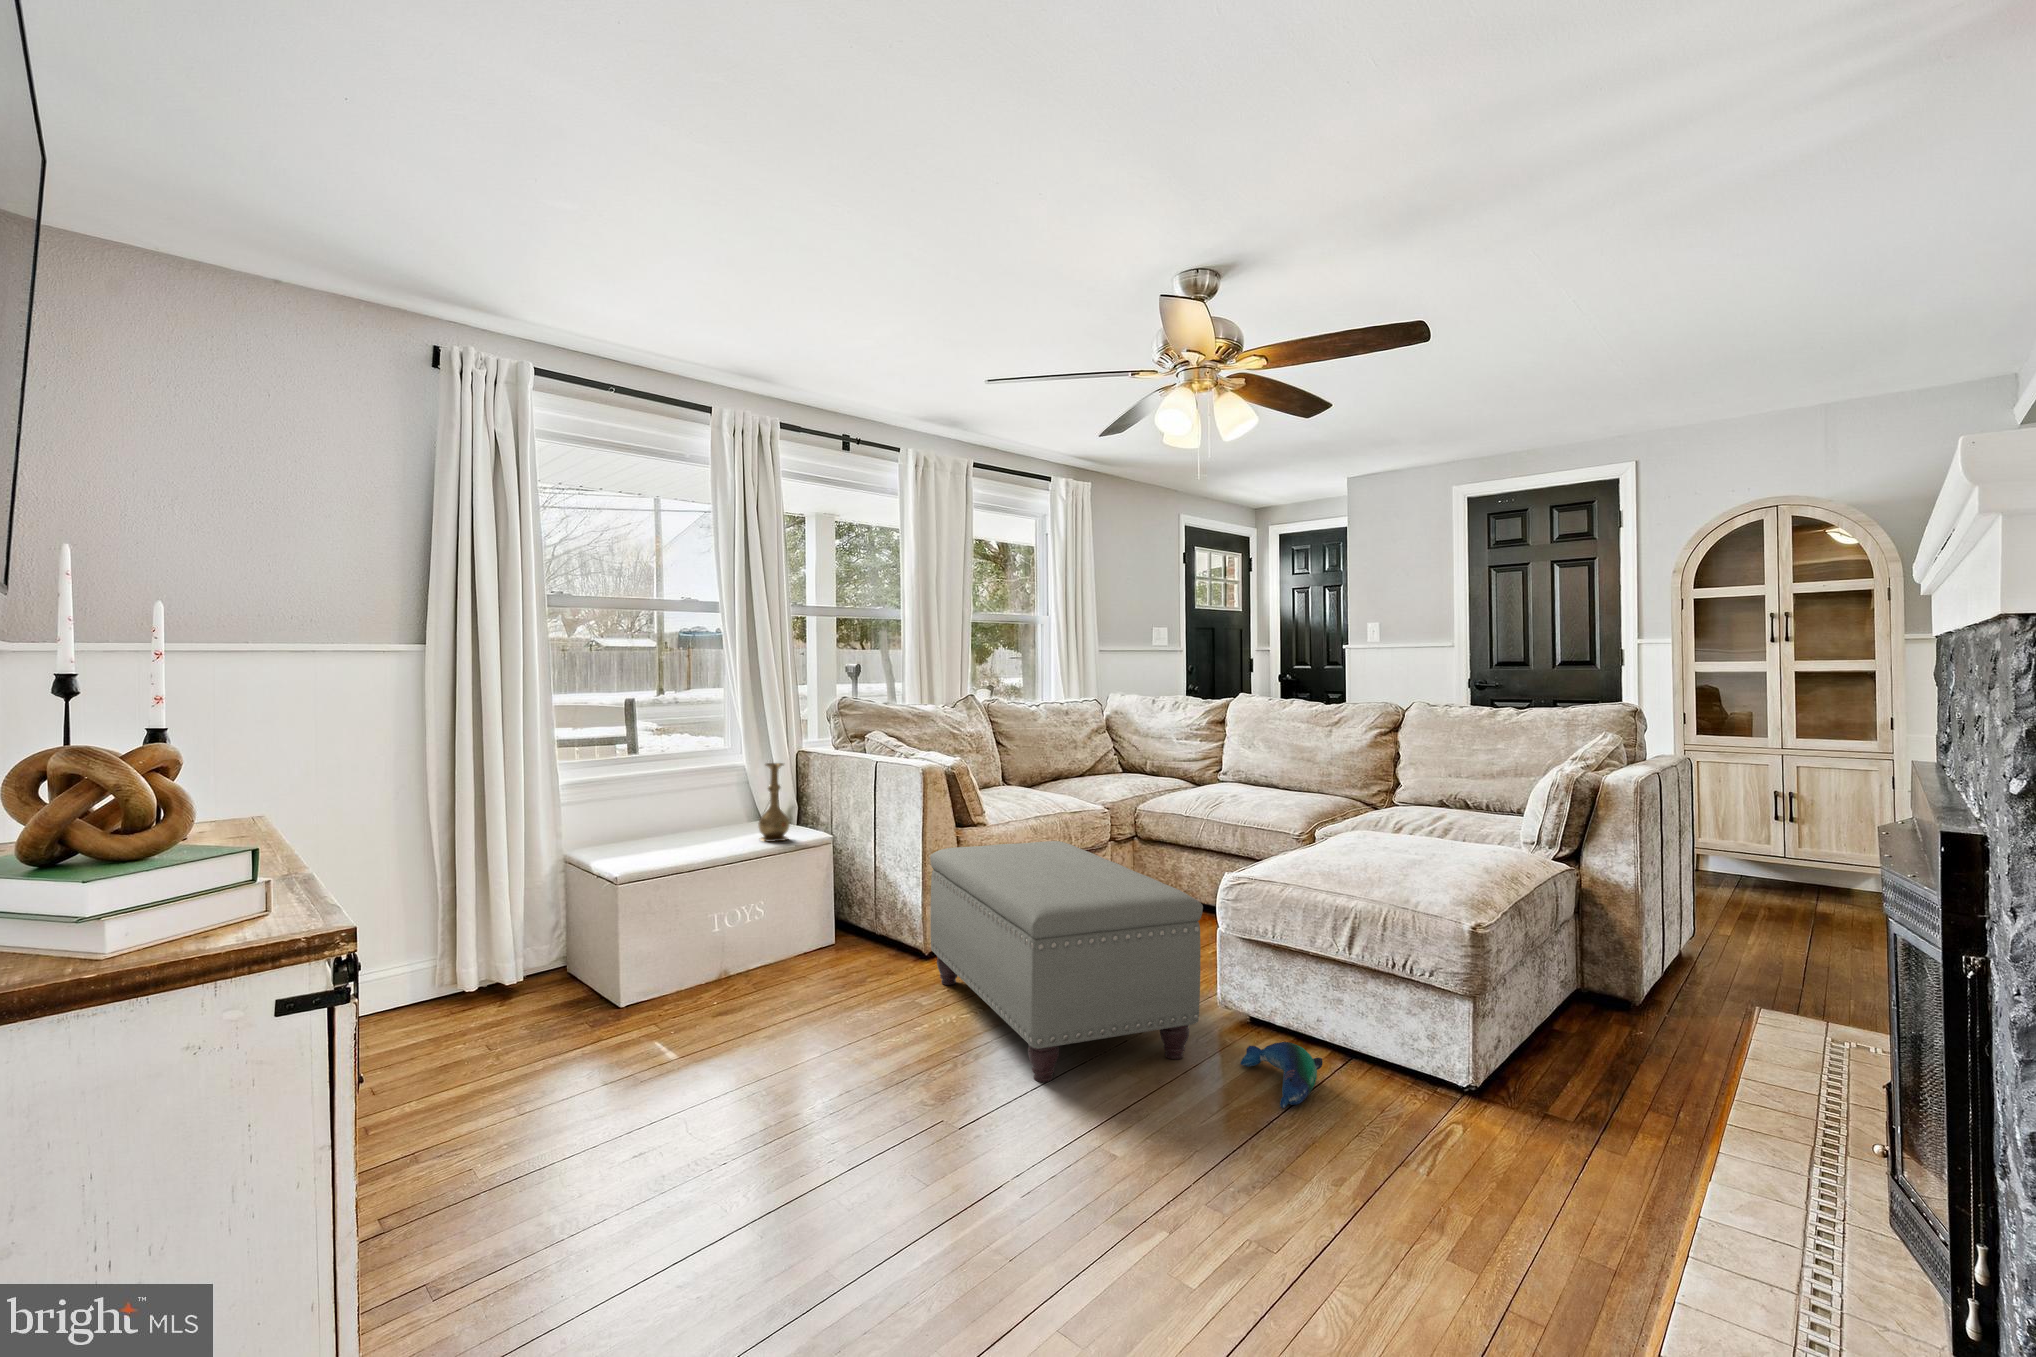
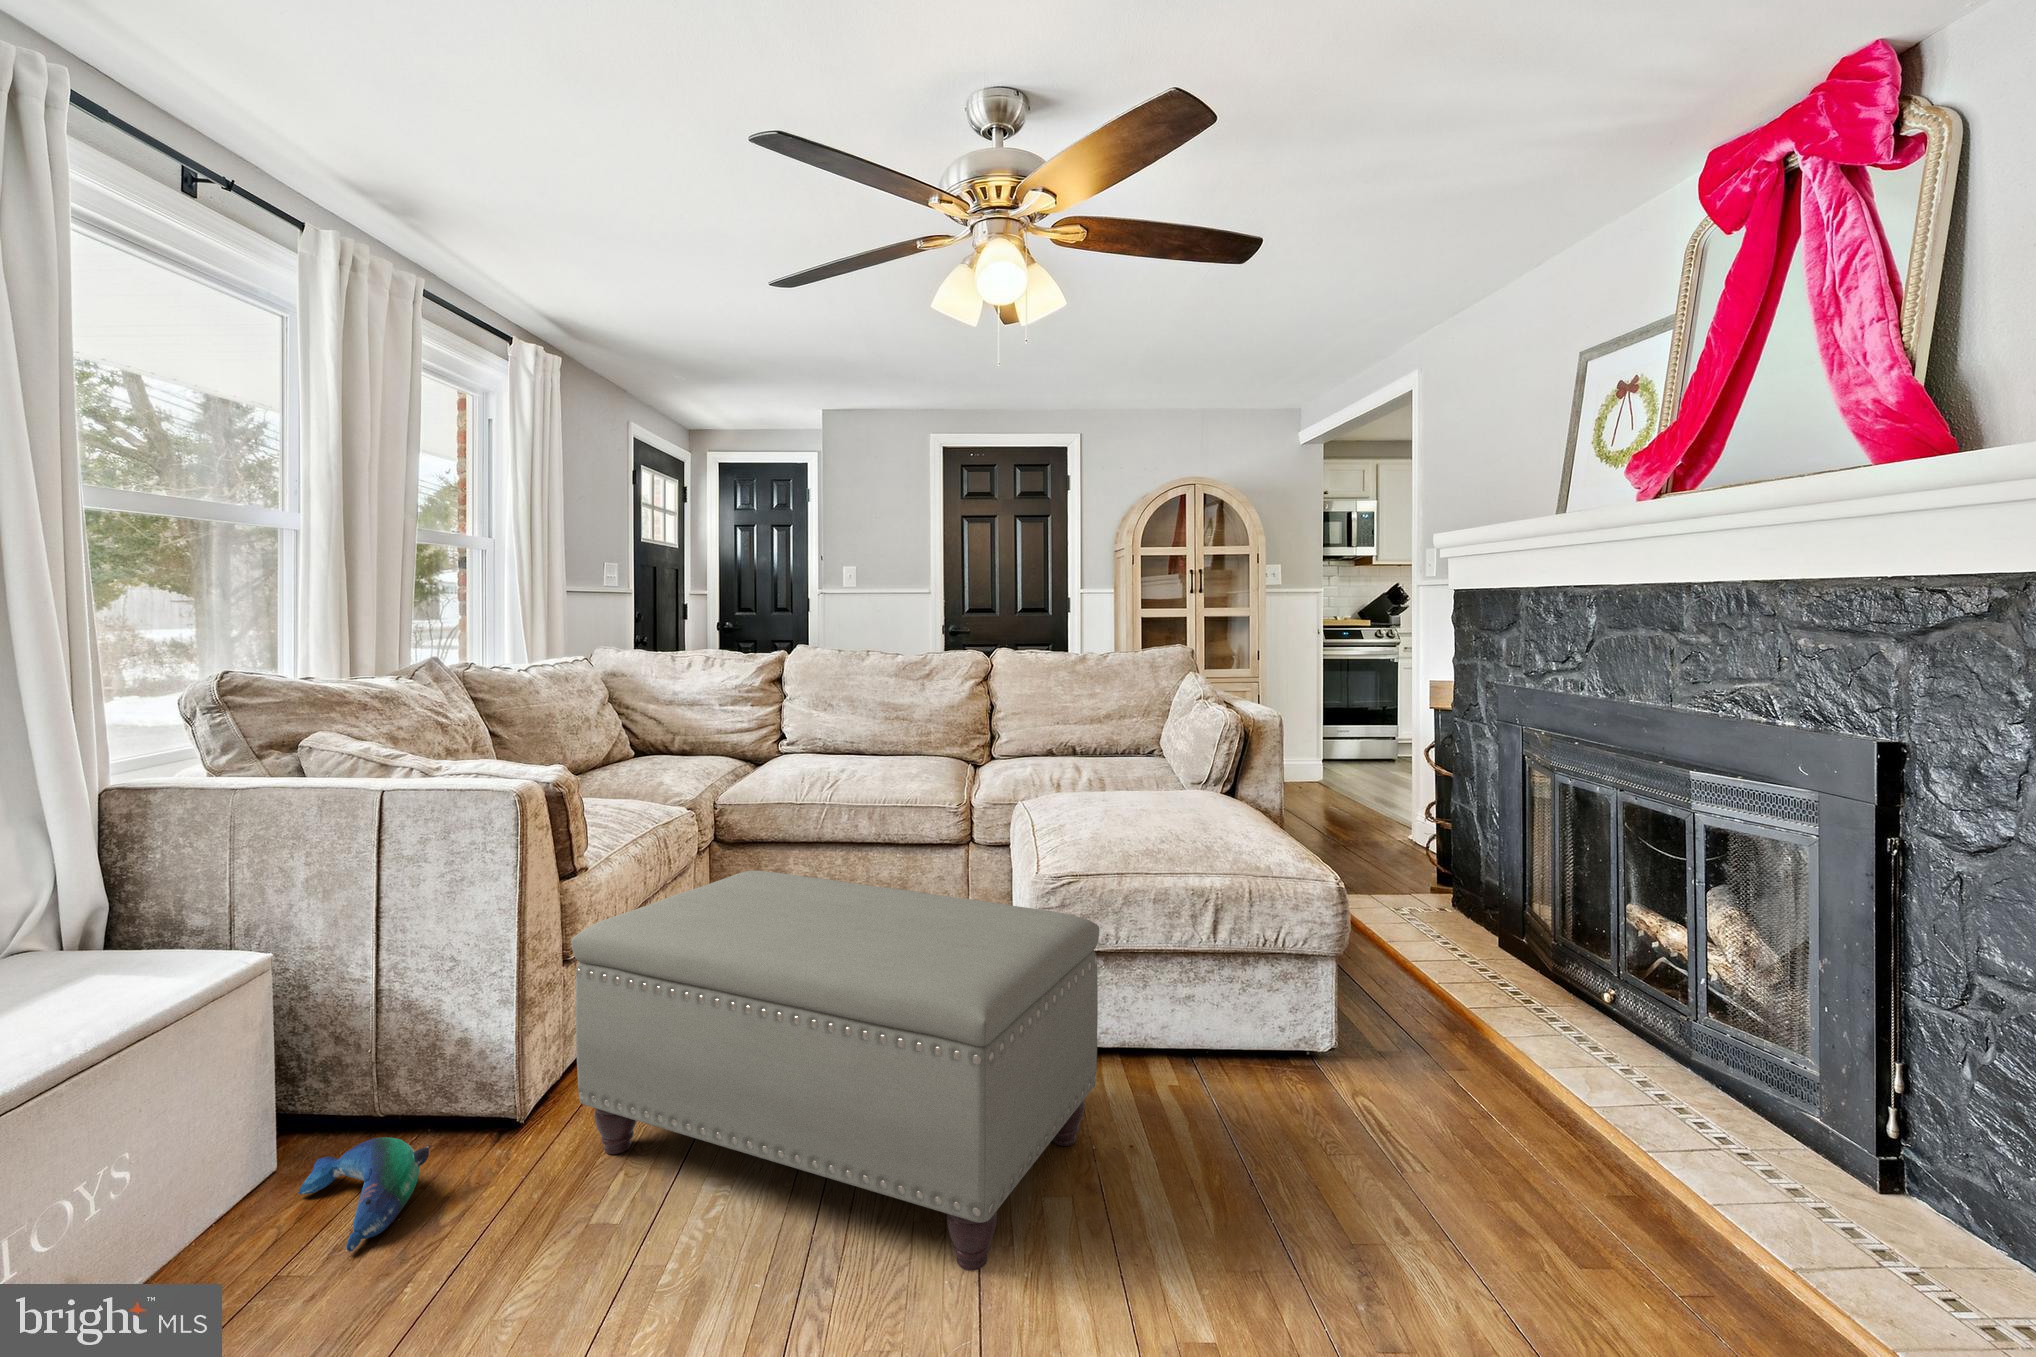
vase: present [758,763,790,842] -> none [74,813,167,992]
plush toy: present [1240,1042,1323,1108] -> present [298,1137,429,1252]

